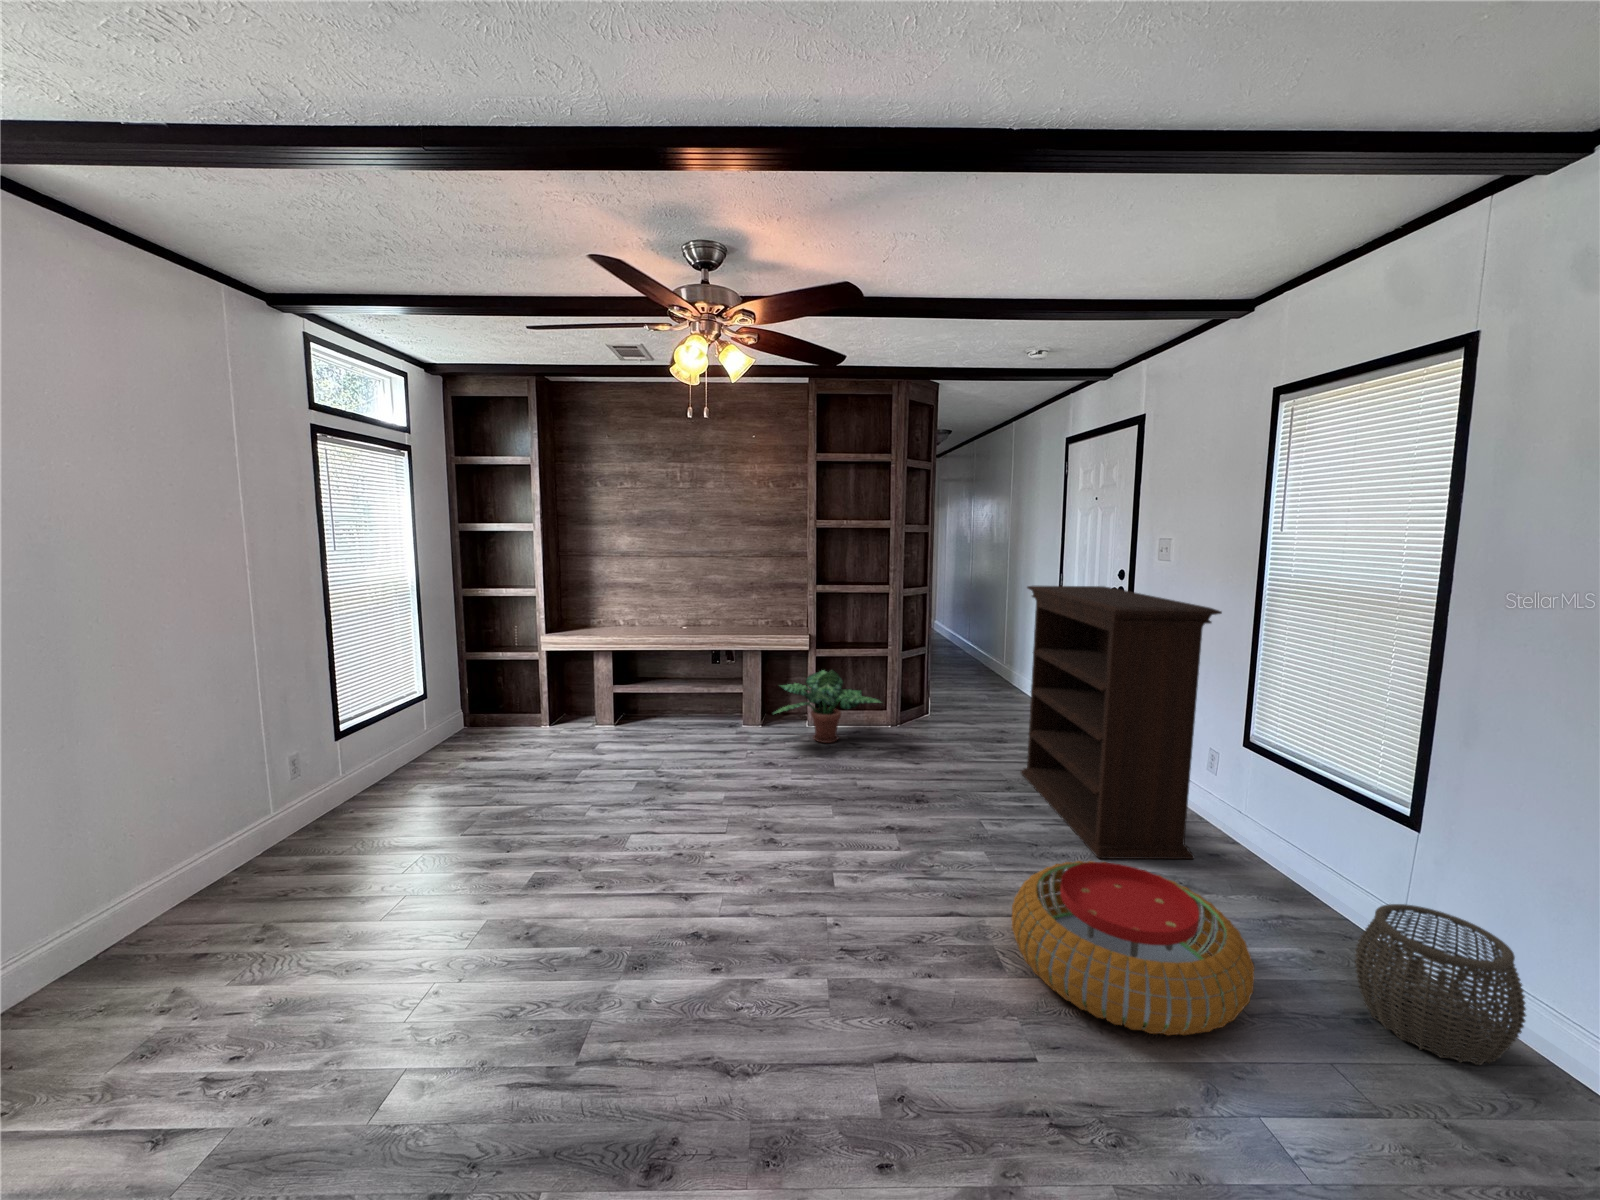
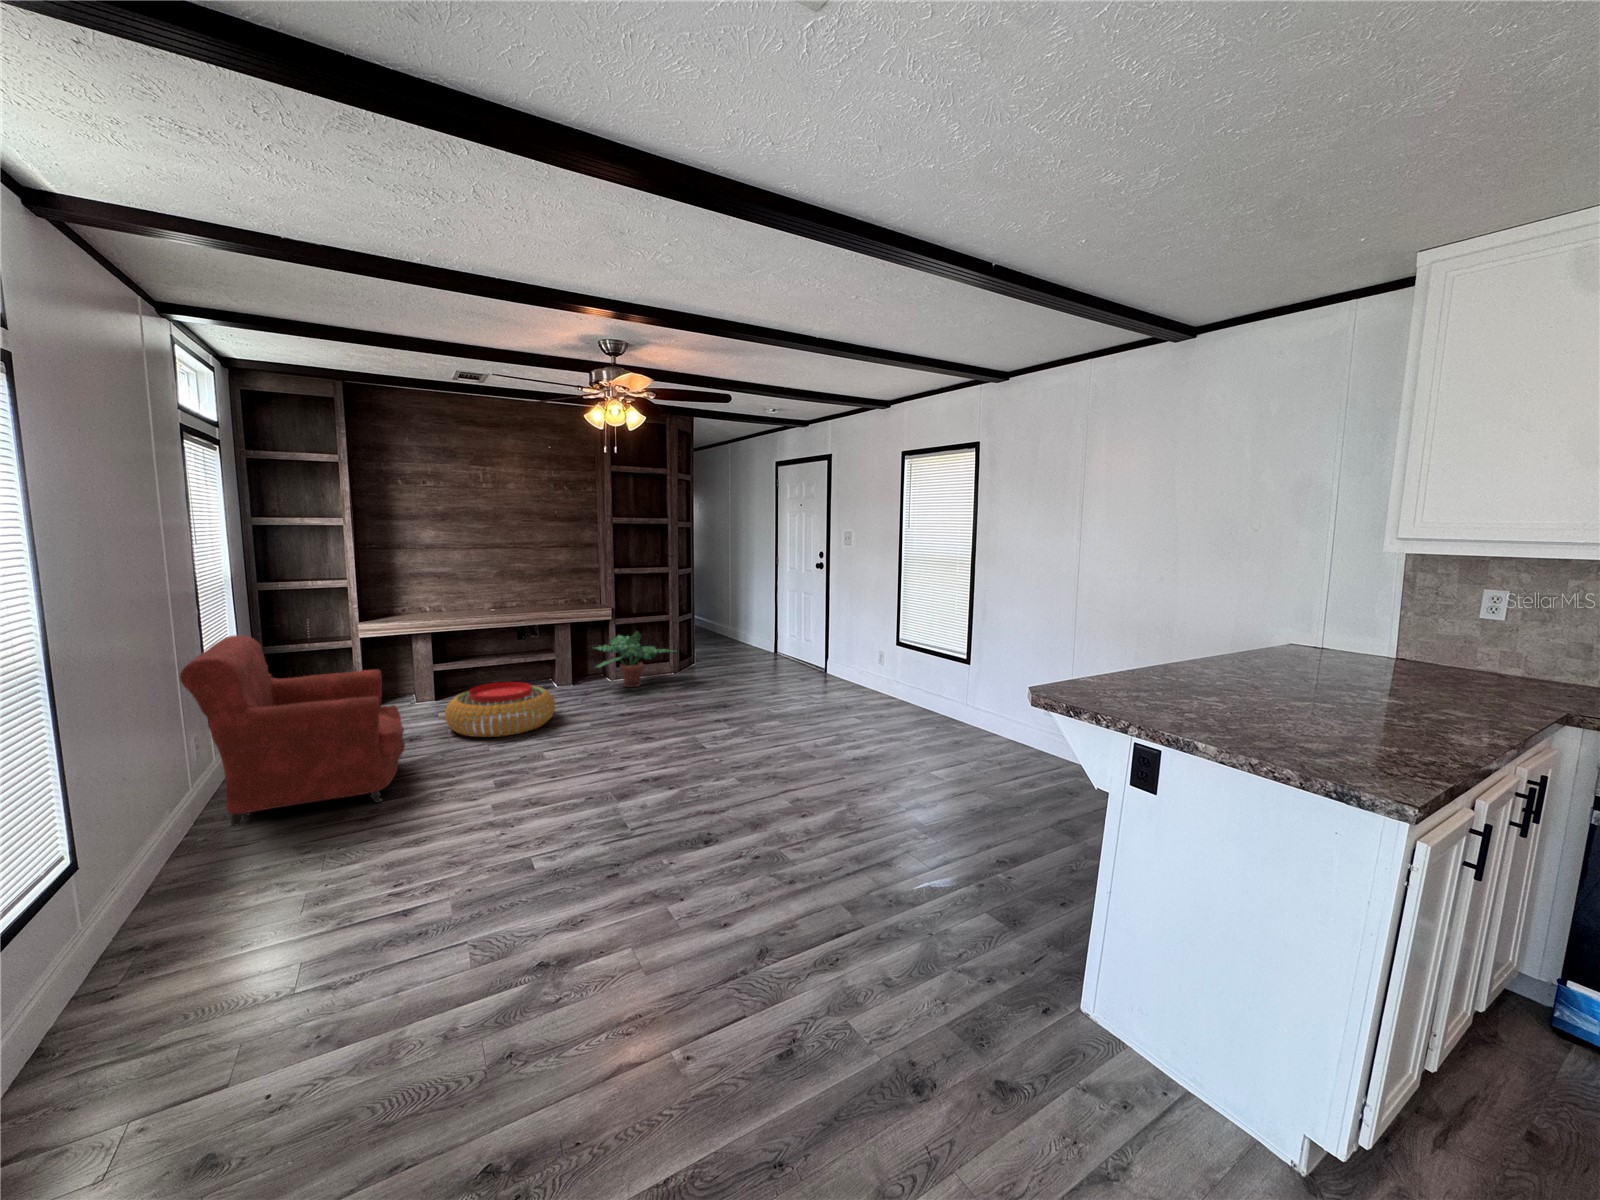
bookshelf: present [1021,586,1222,859] -> none [774,561,888,714]
armchair: none [202,649,488,878] -> present [180,635,405,826]
pouf: present [1011,861,1255,1035] -> present [445,682,555,737]
woven basket: present [1355,904,1526,1065] -> none [953,692,1008,747]

